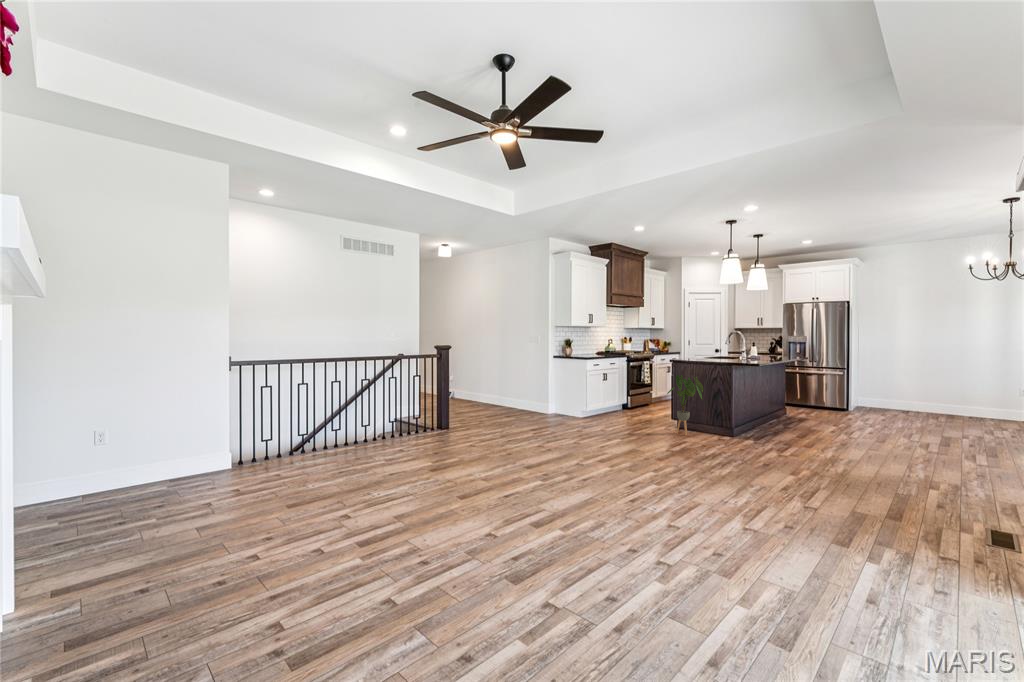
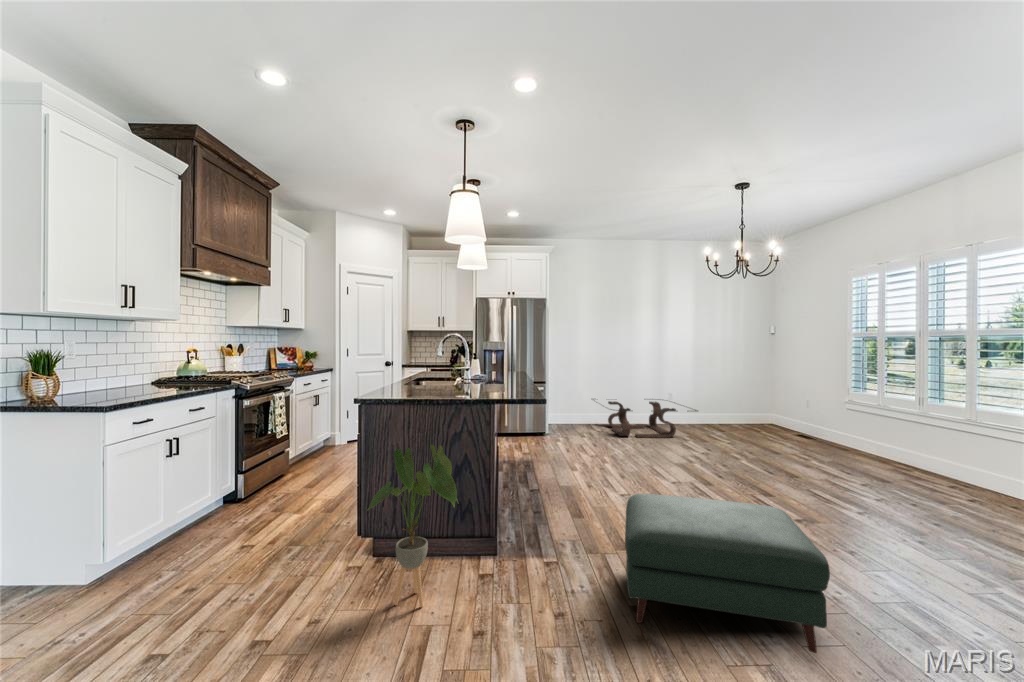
coffee table: none [903,387,1010,424] -> present [593,399,697,438]
ottoman: none [764,409,874,468] -> present [625,494,830,653]

